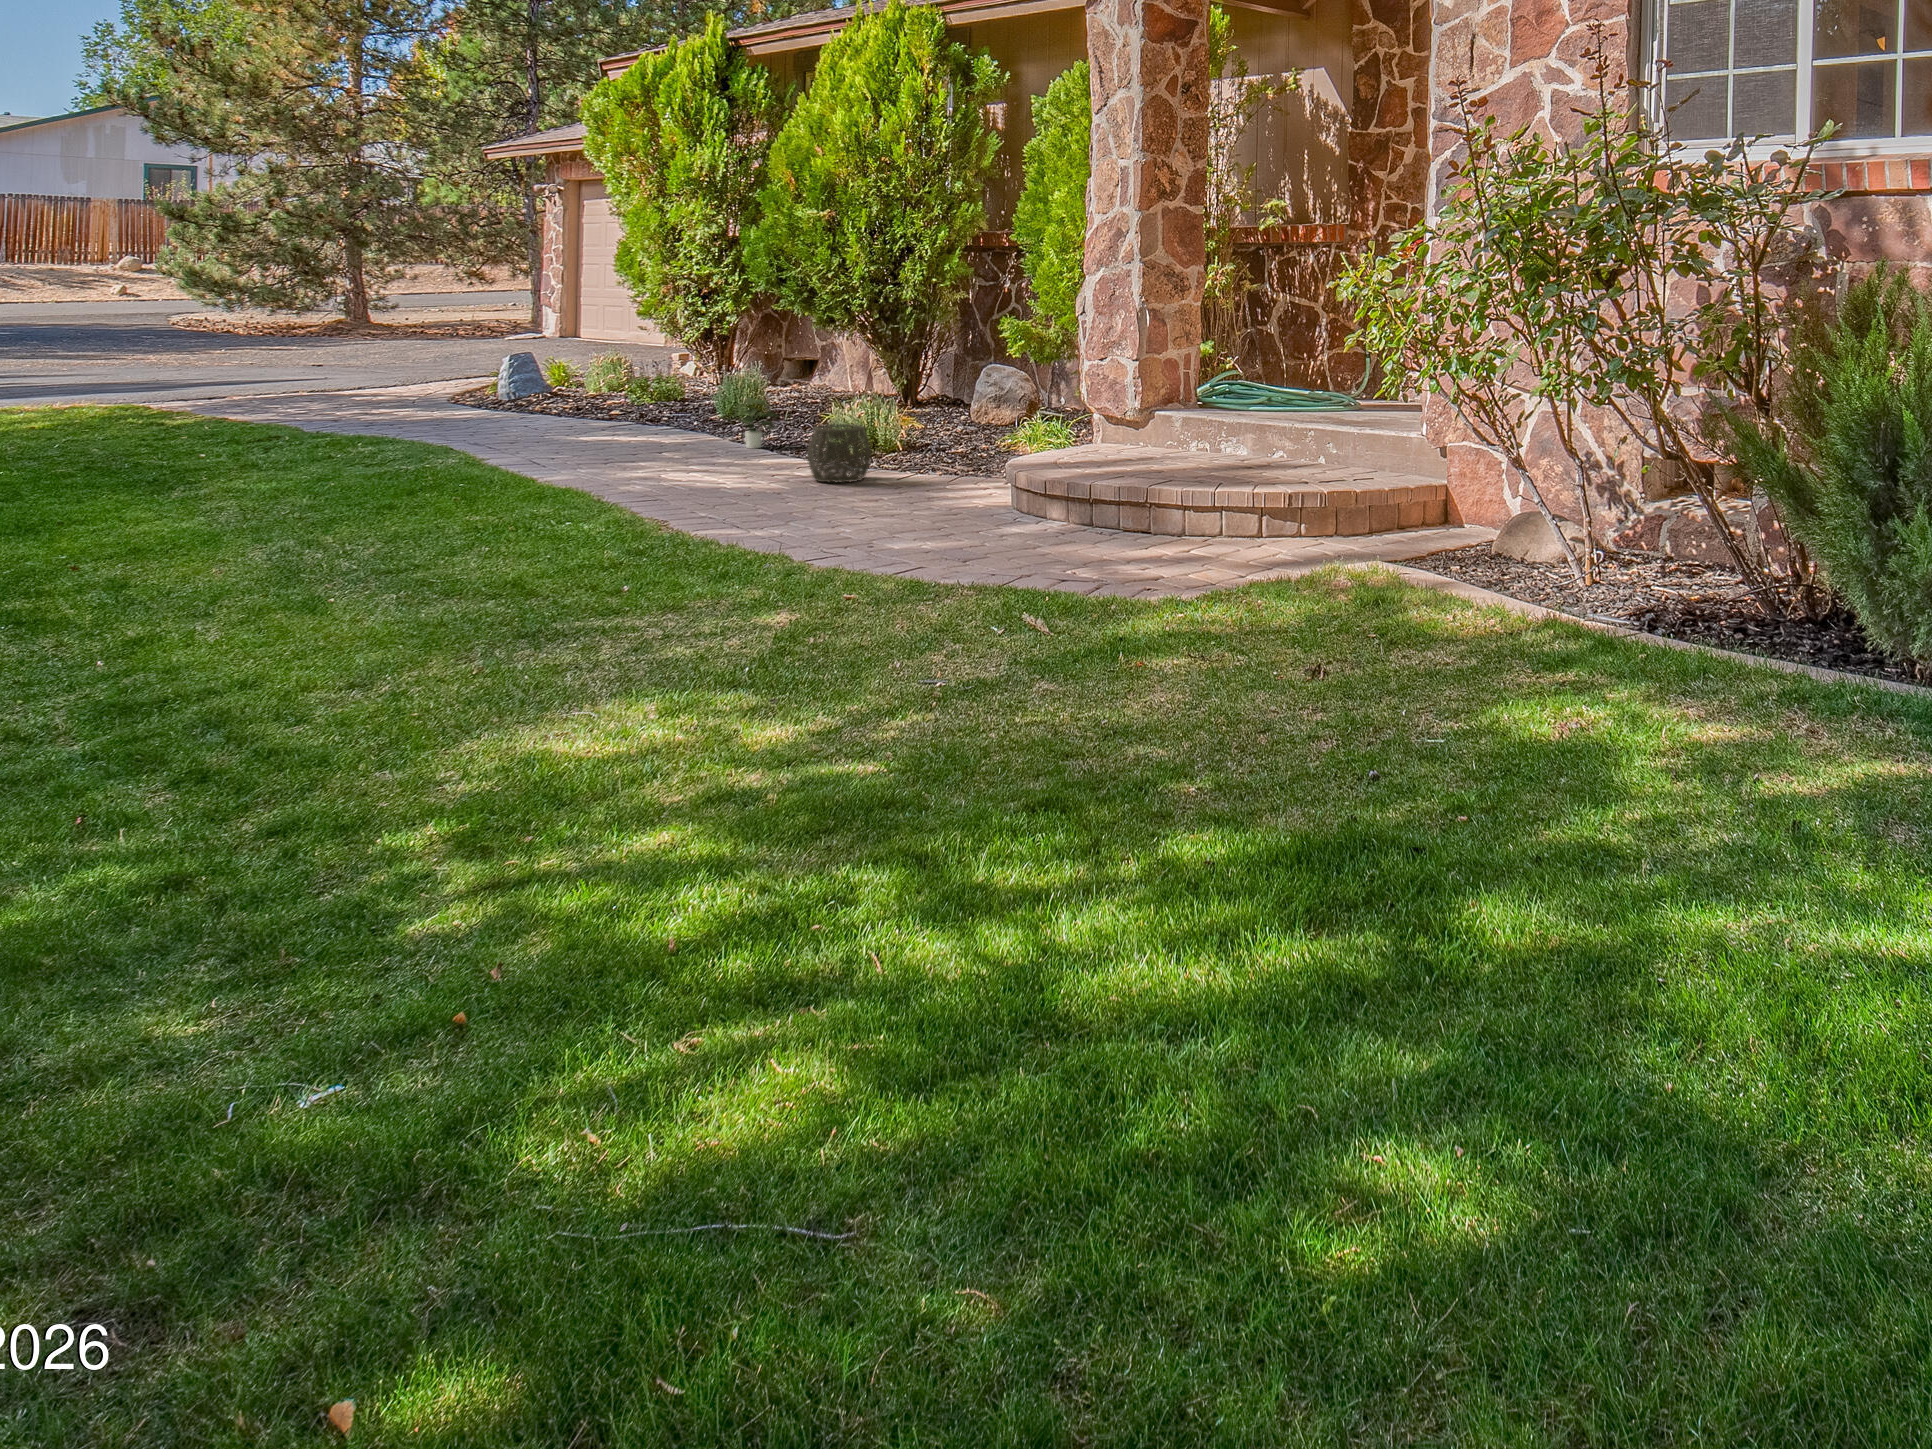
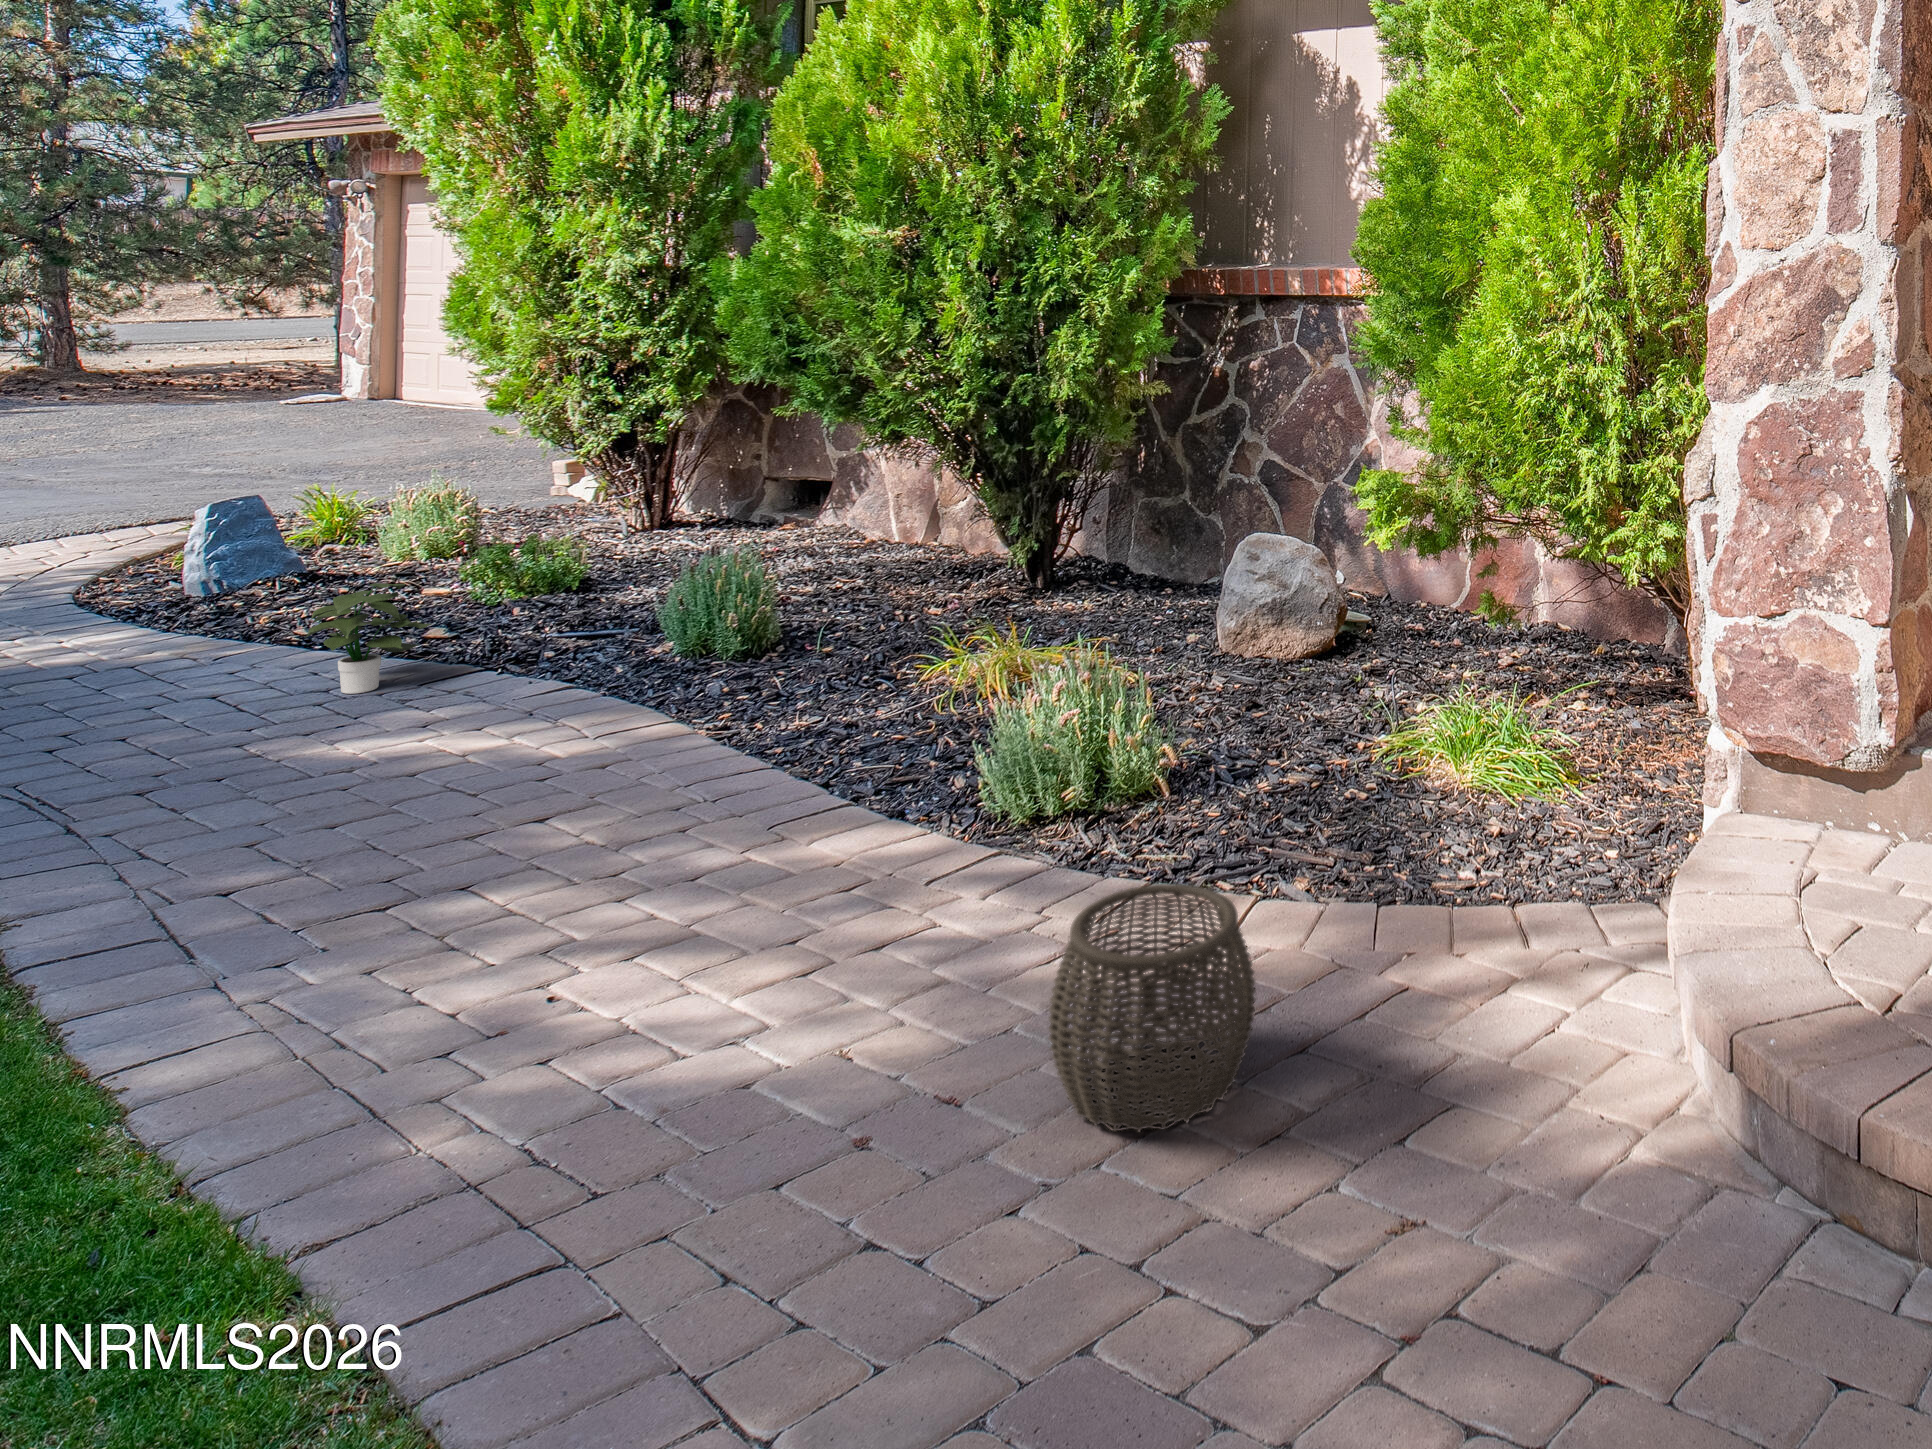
potted plant: present [734,394,779,449] -> present [306,583,431,694]

